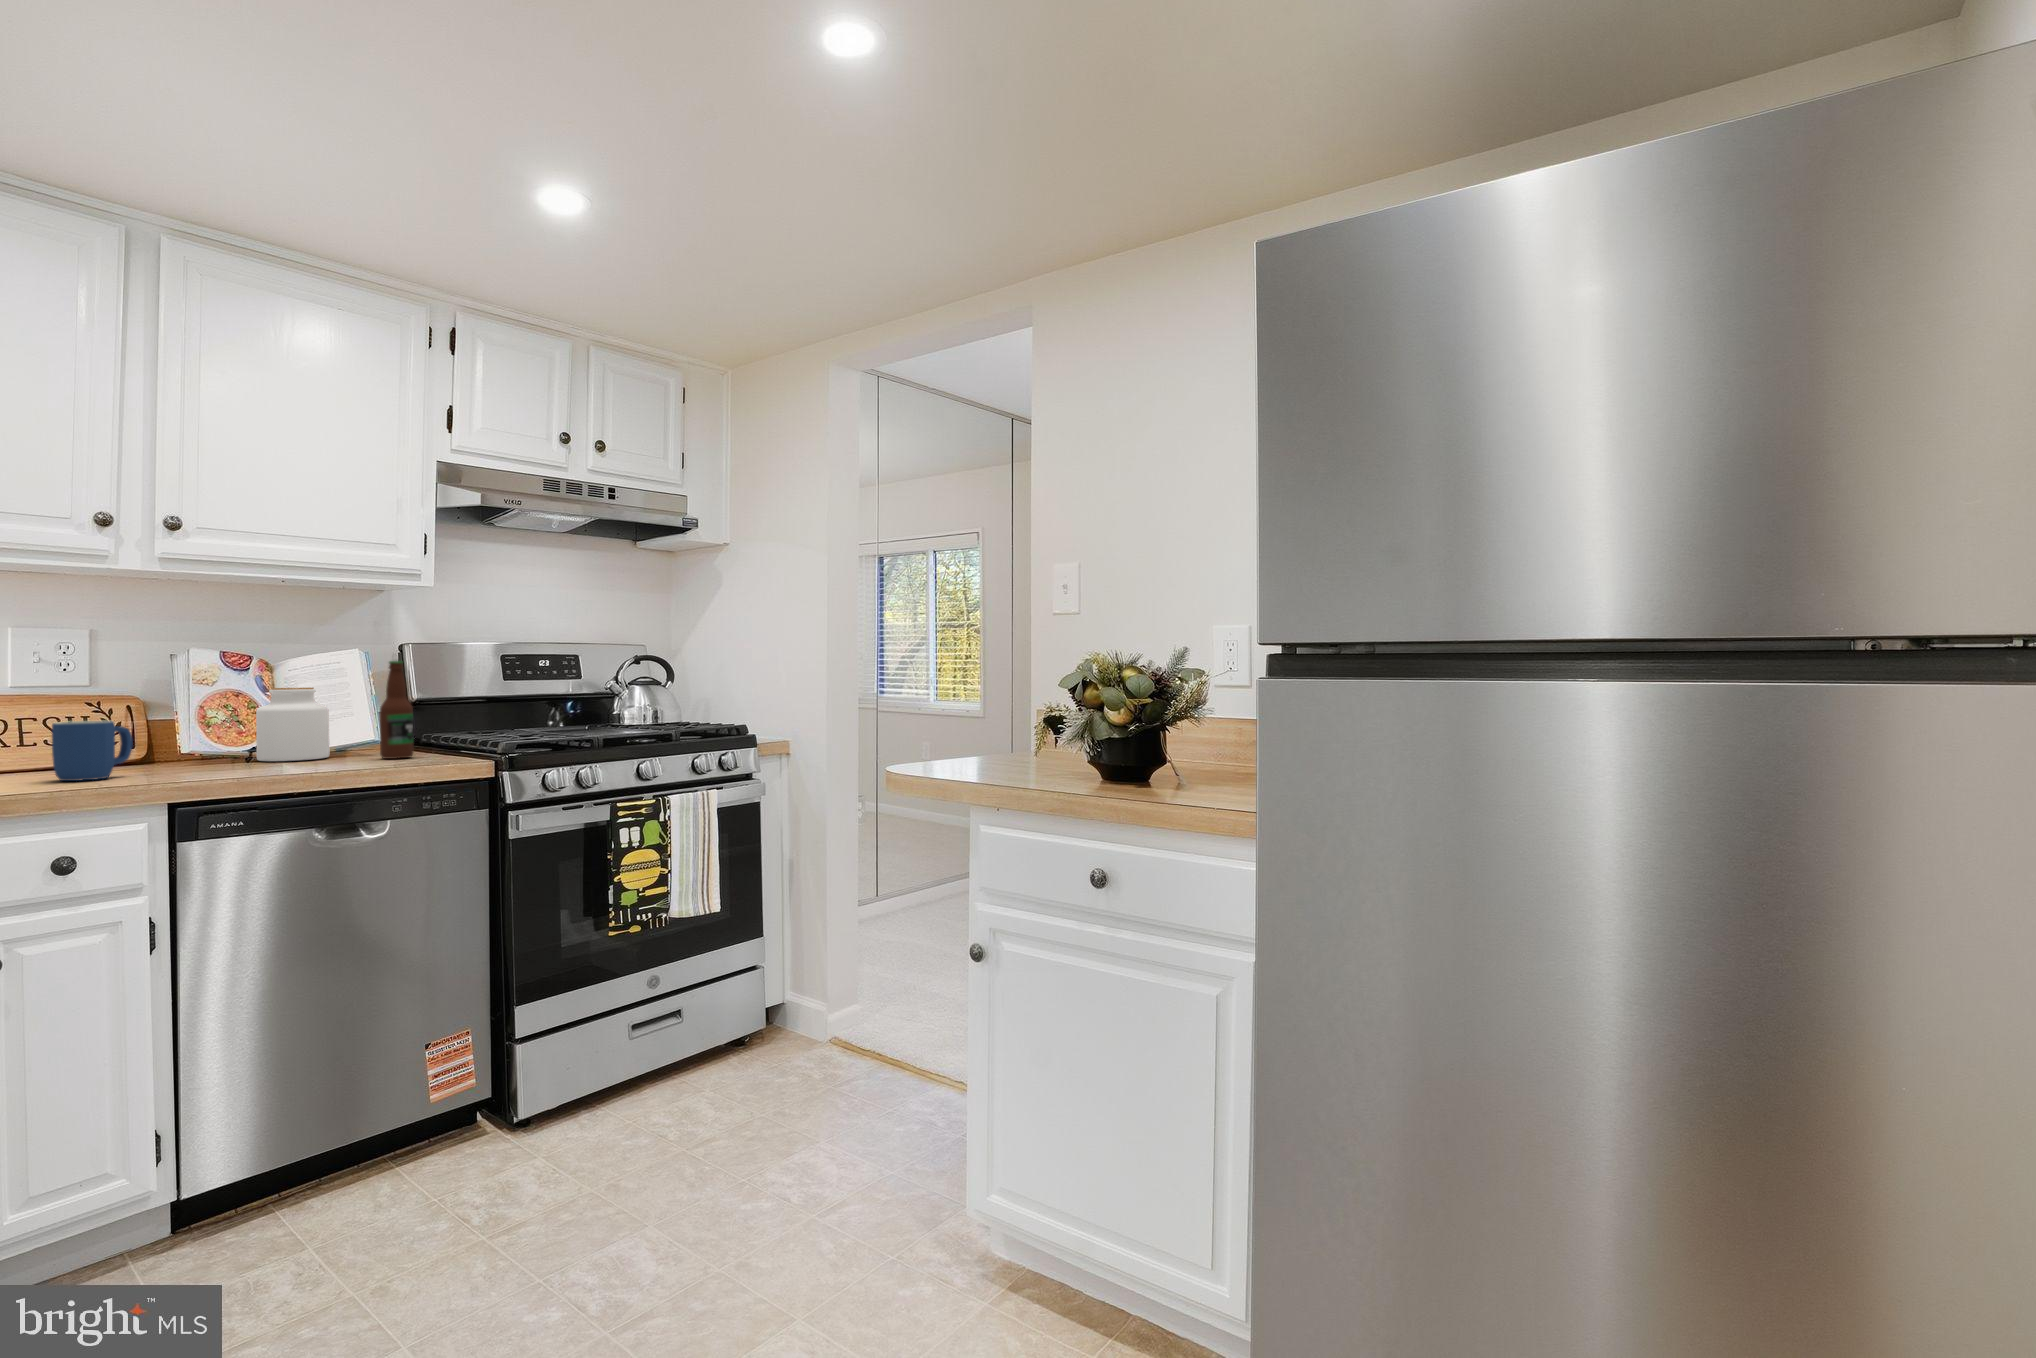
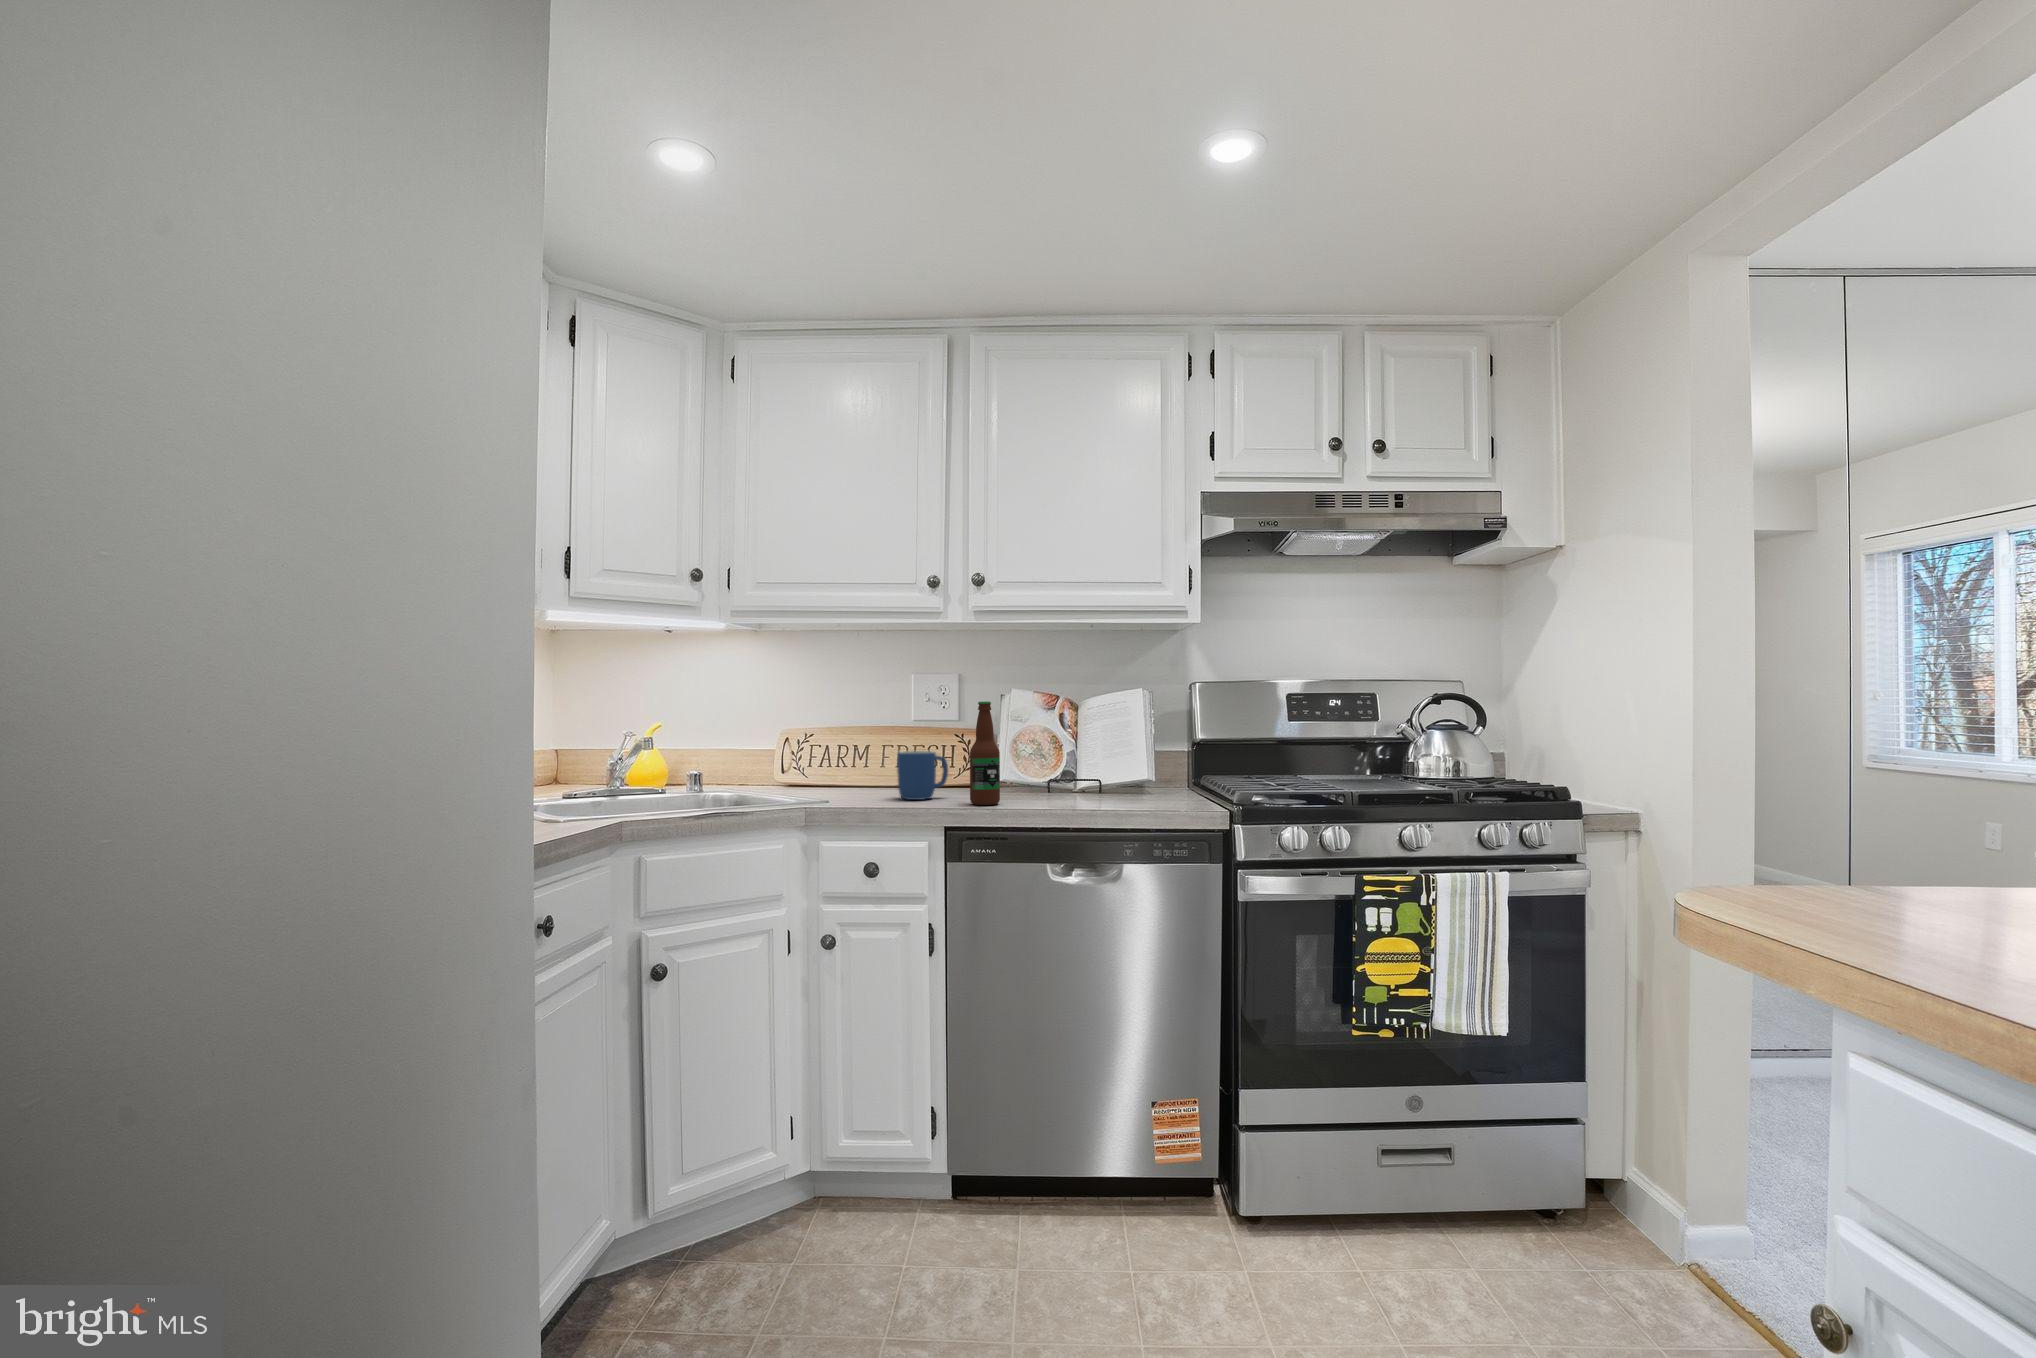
bottle: present [380,661,413,759] -> present [970,701,1000,805]
jar: present [256,688,330,761] -> none [1052,725,1107,793]

